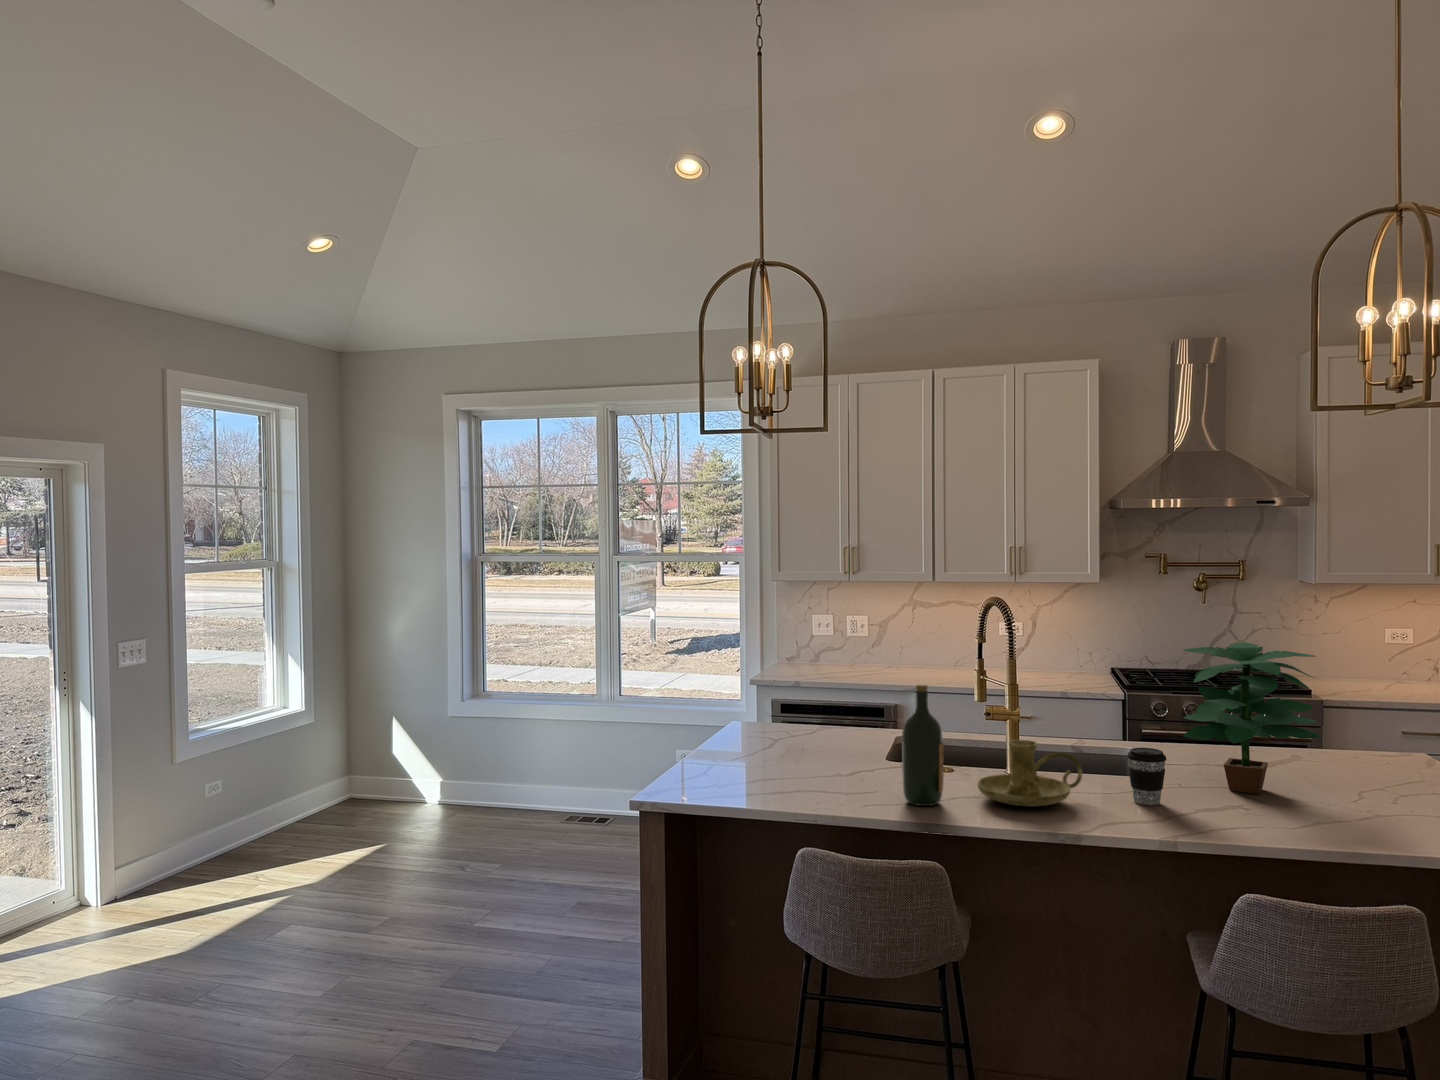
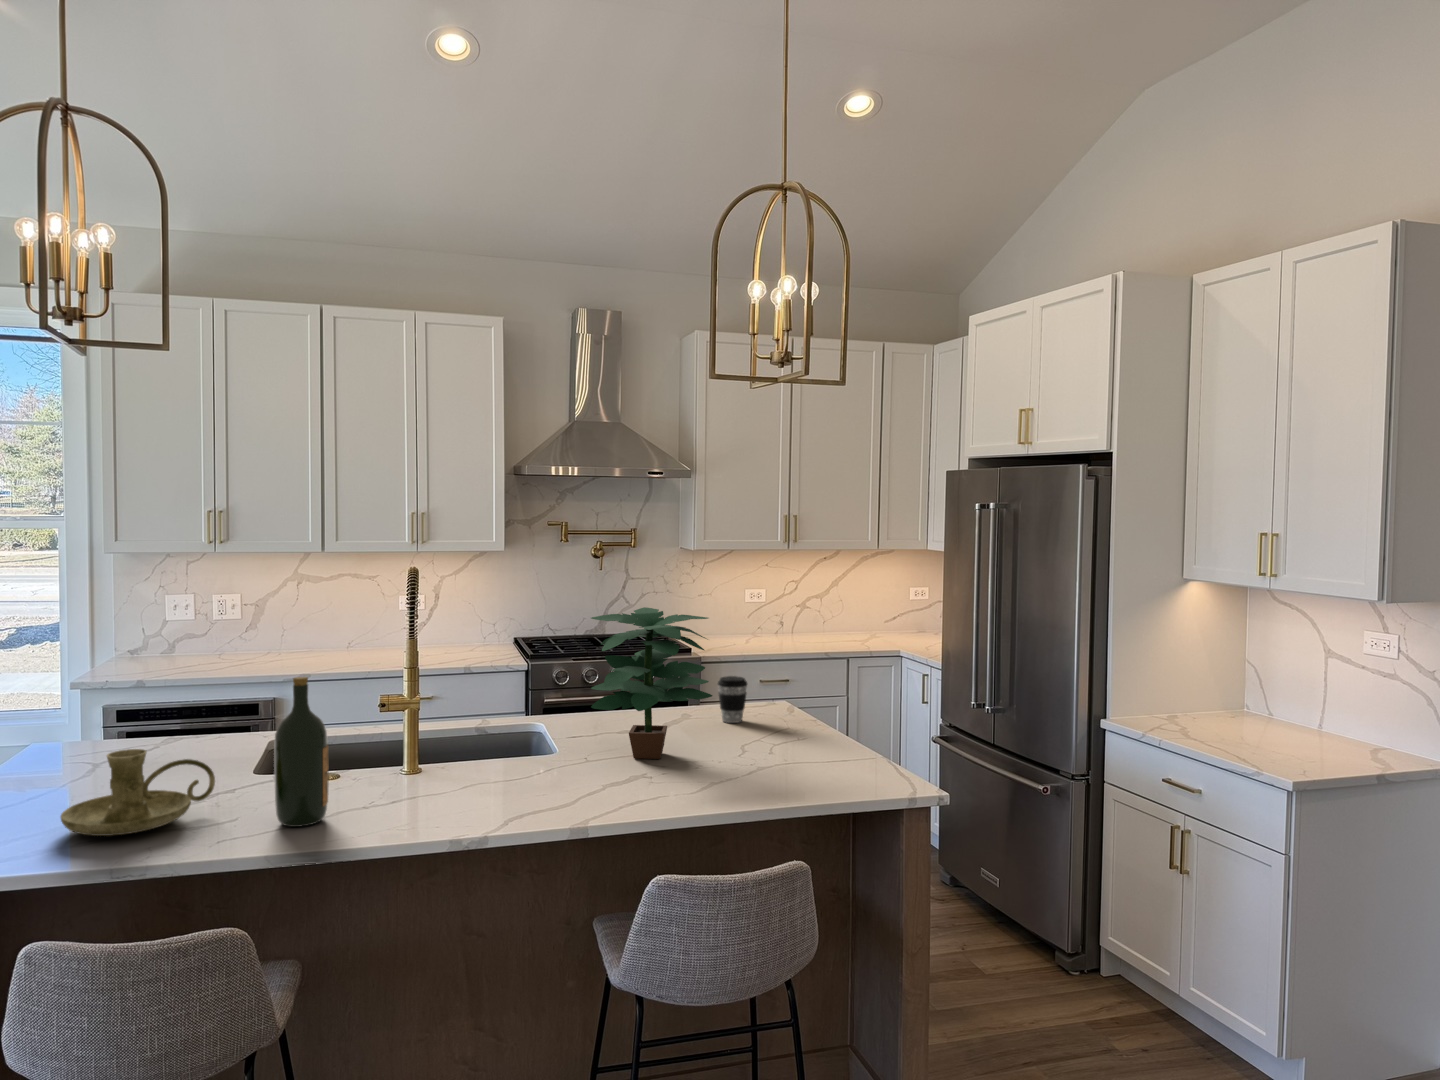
candle holder: present [977,740,1082,806] -> present [61,749,215,836]
coffee cup: present [1127,748,1166,805] -> present [718,676,747,723]

